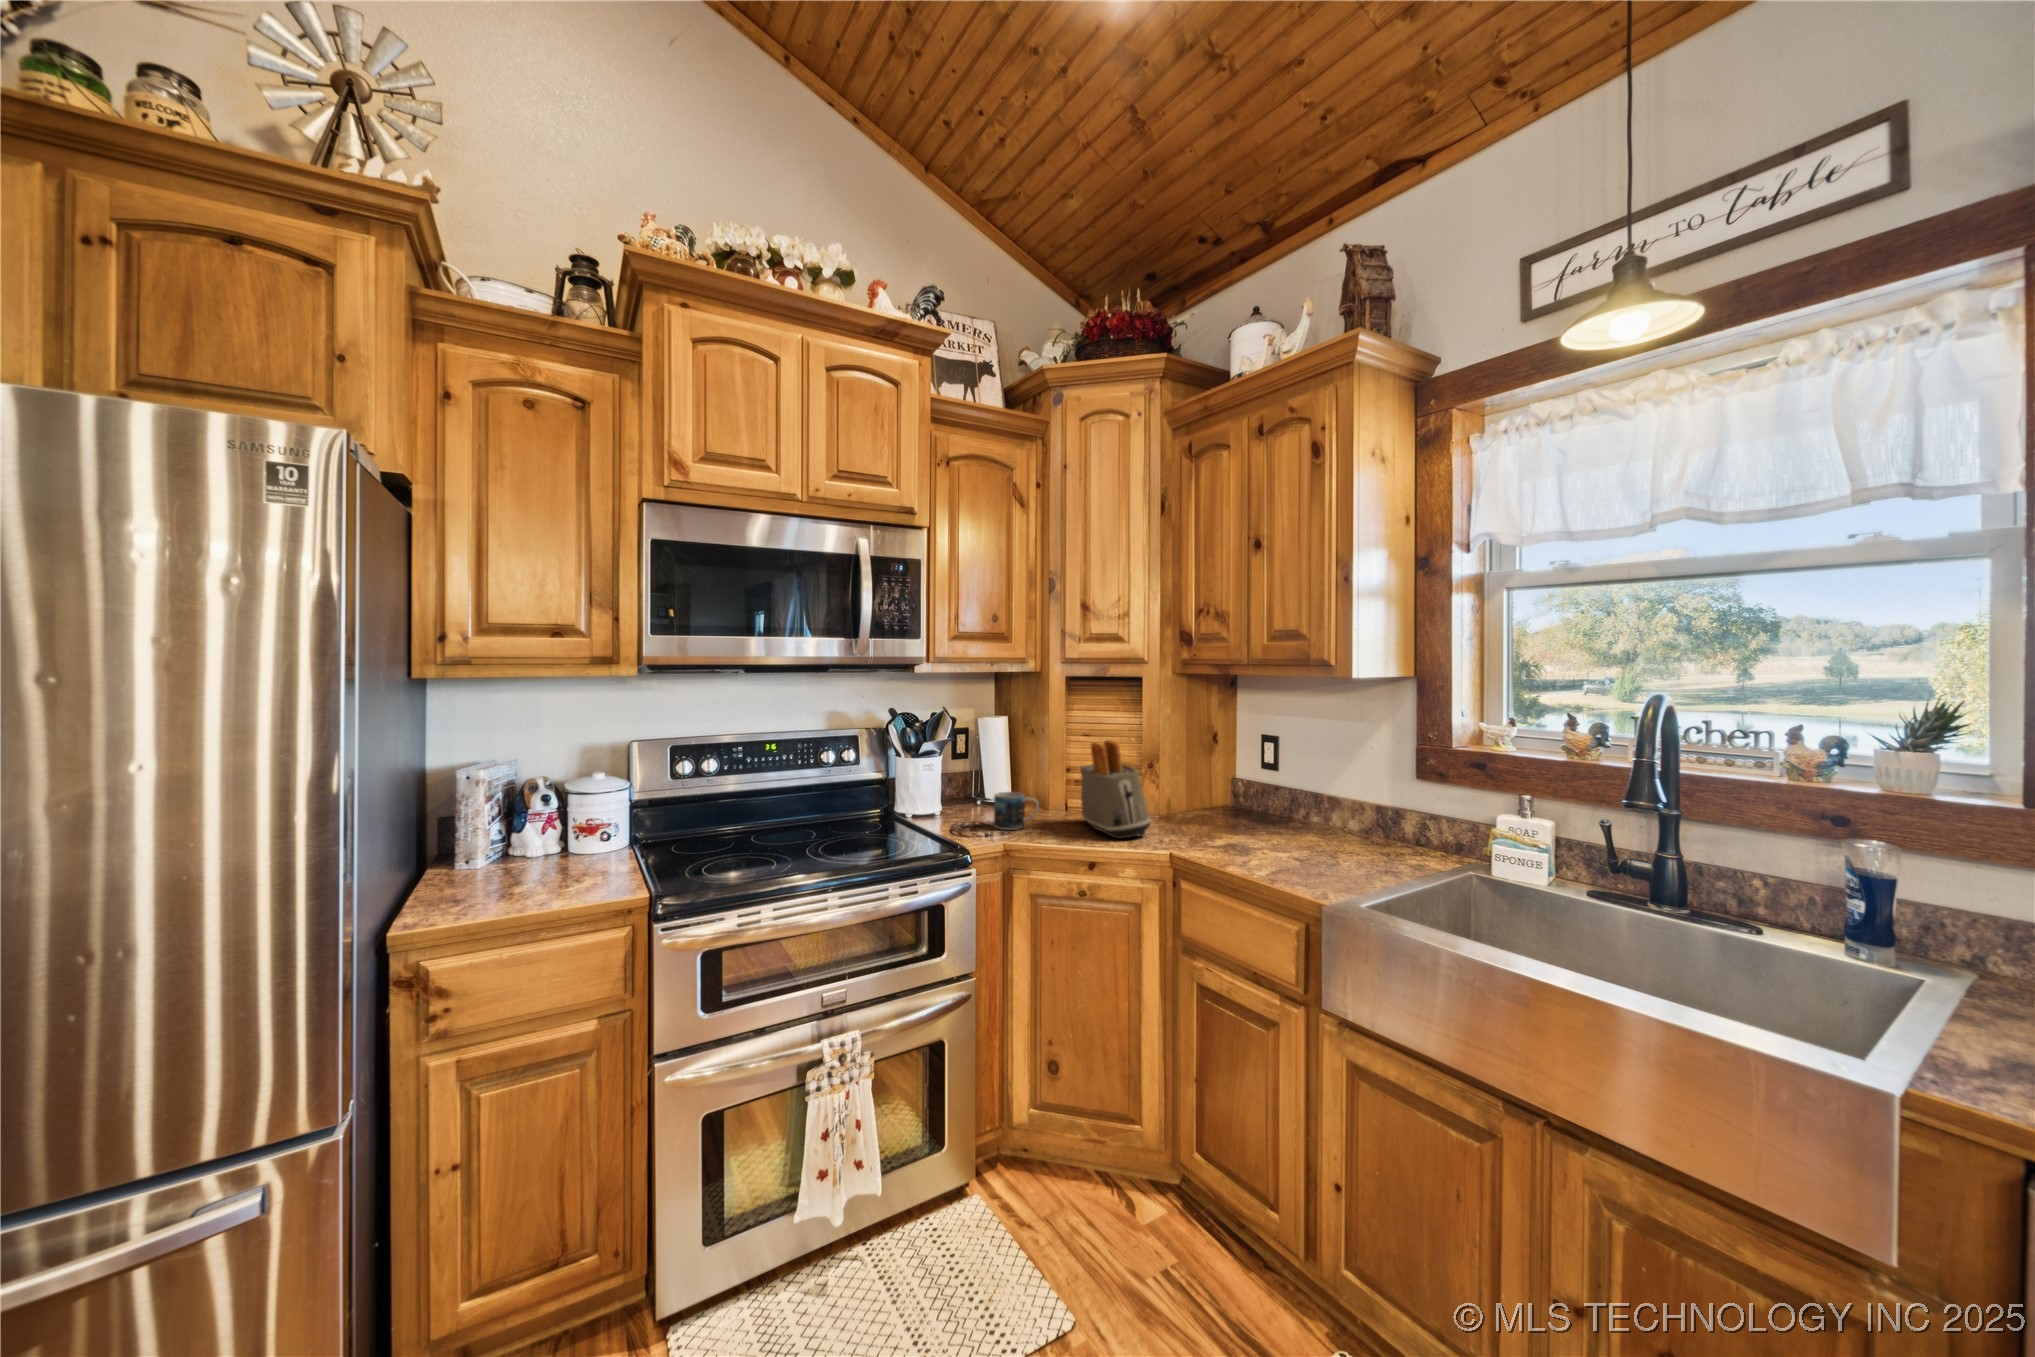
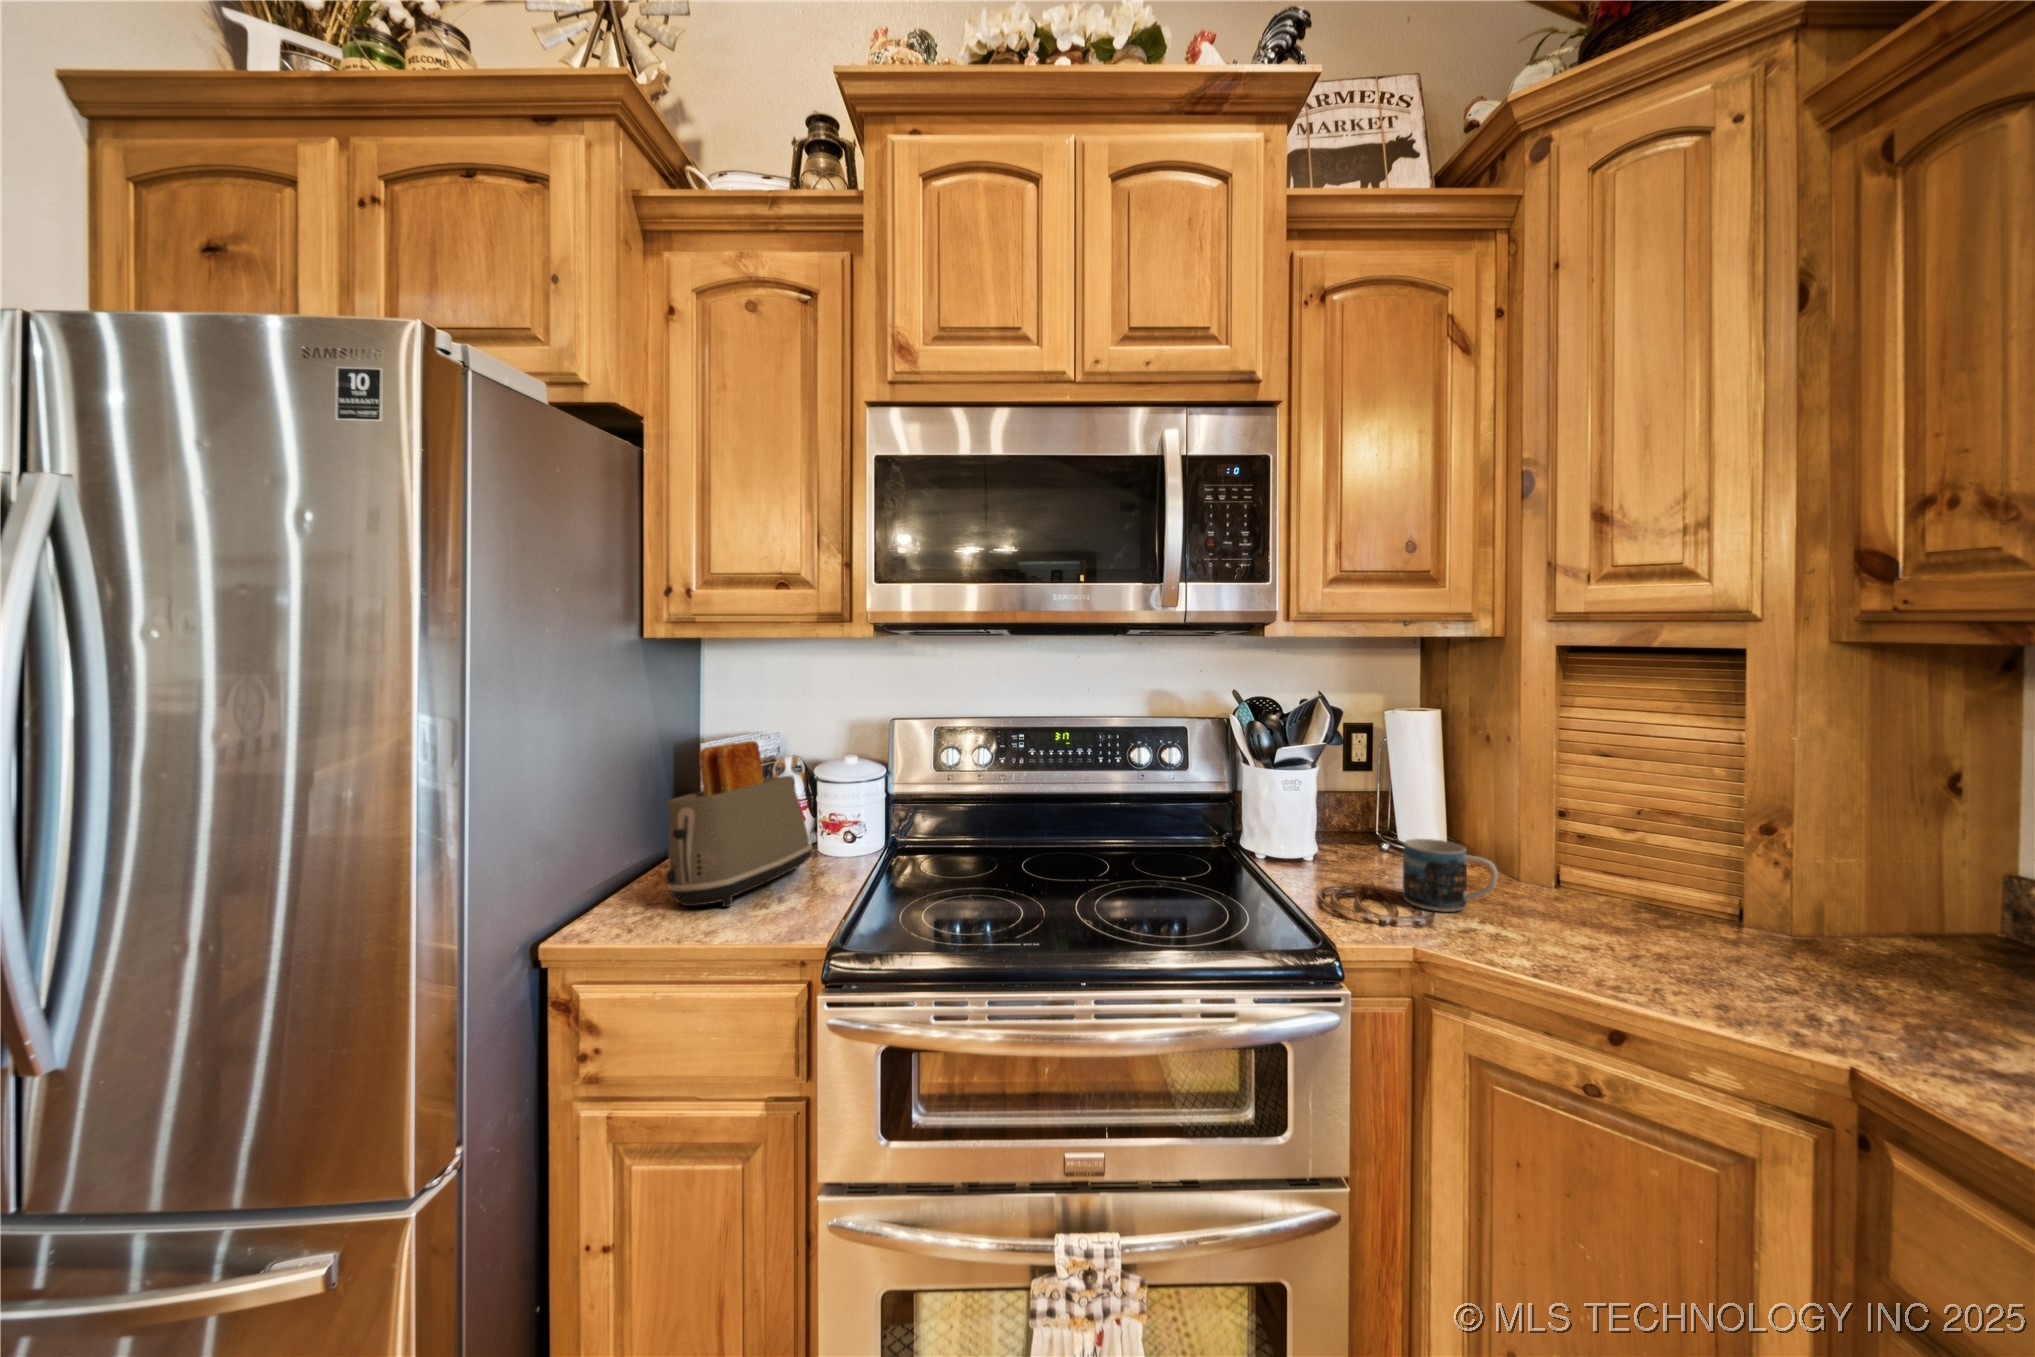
toaster: present [1080,740,1151,838] -> present [665,741,812,907]

